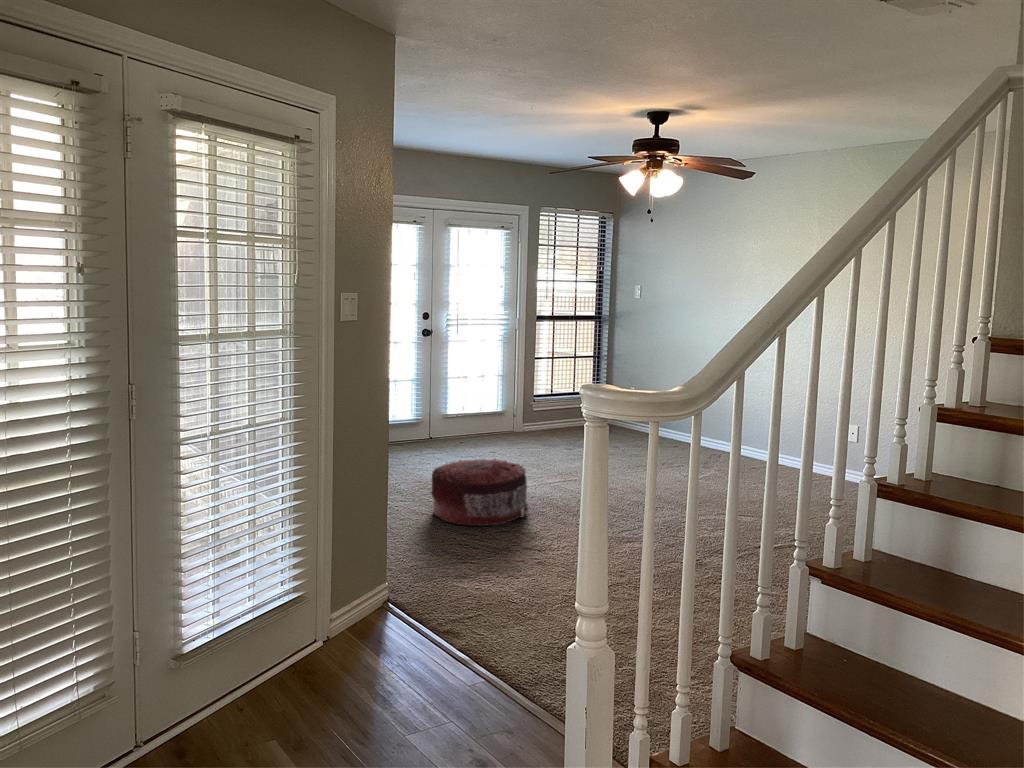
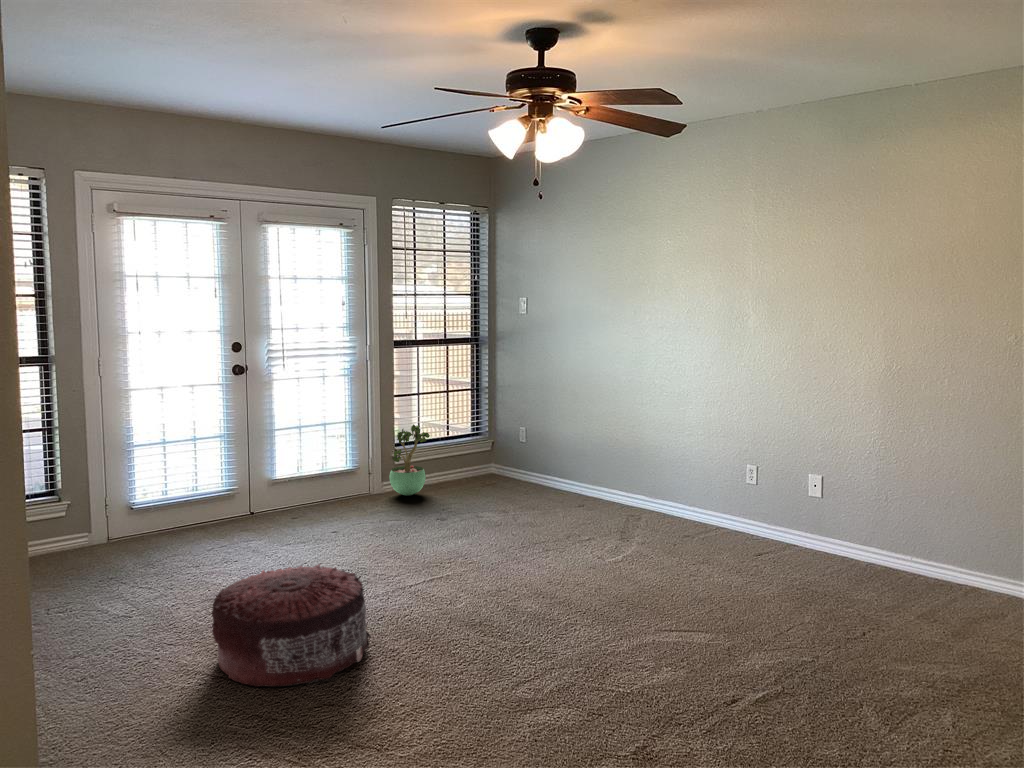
potted plant: none [530,379,562,434] -> present [389,424,430,495]

